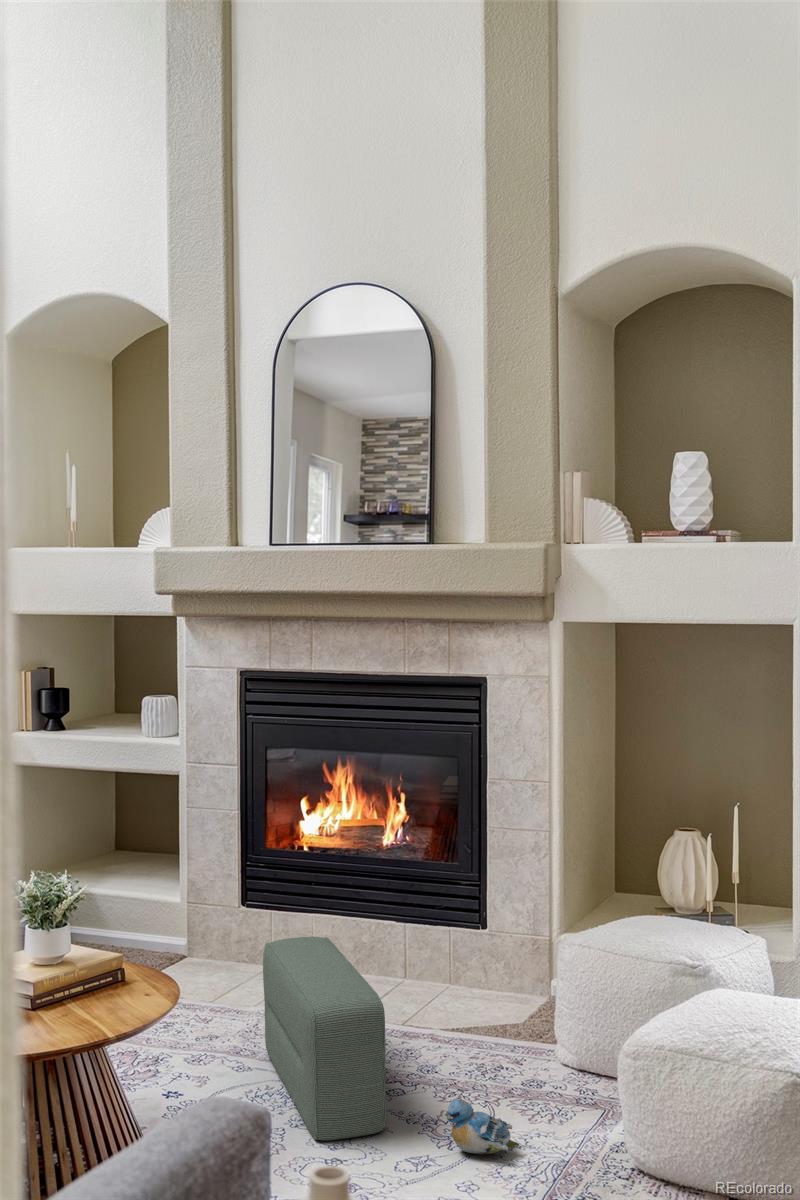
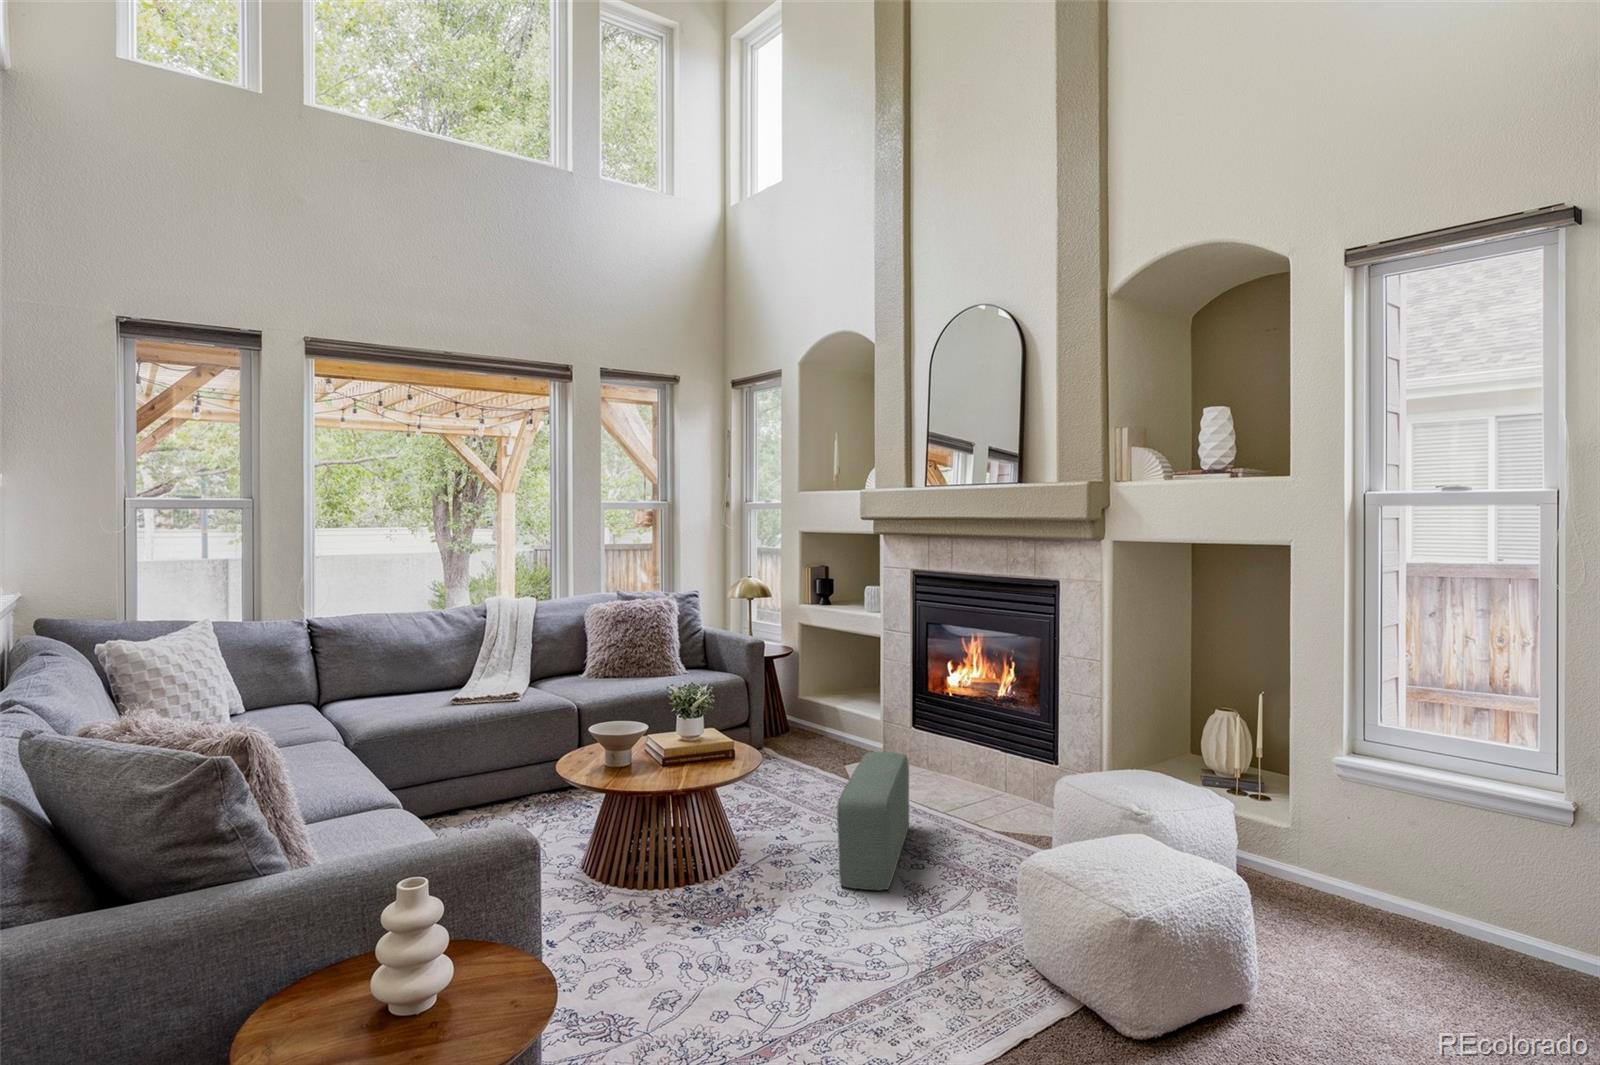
plush toy: present [445,1099,519,1154] -> none [914,878,963,922]

